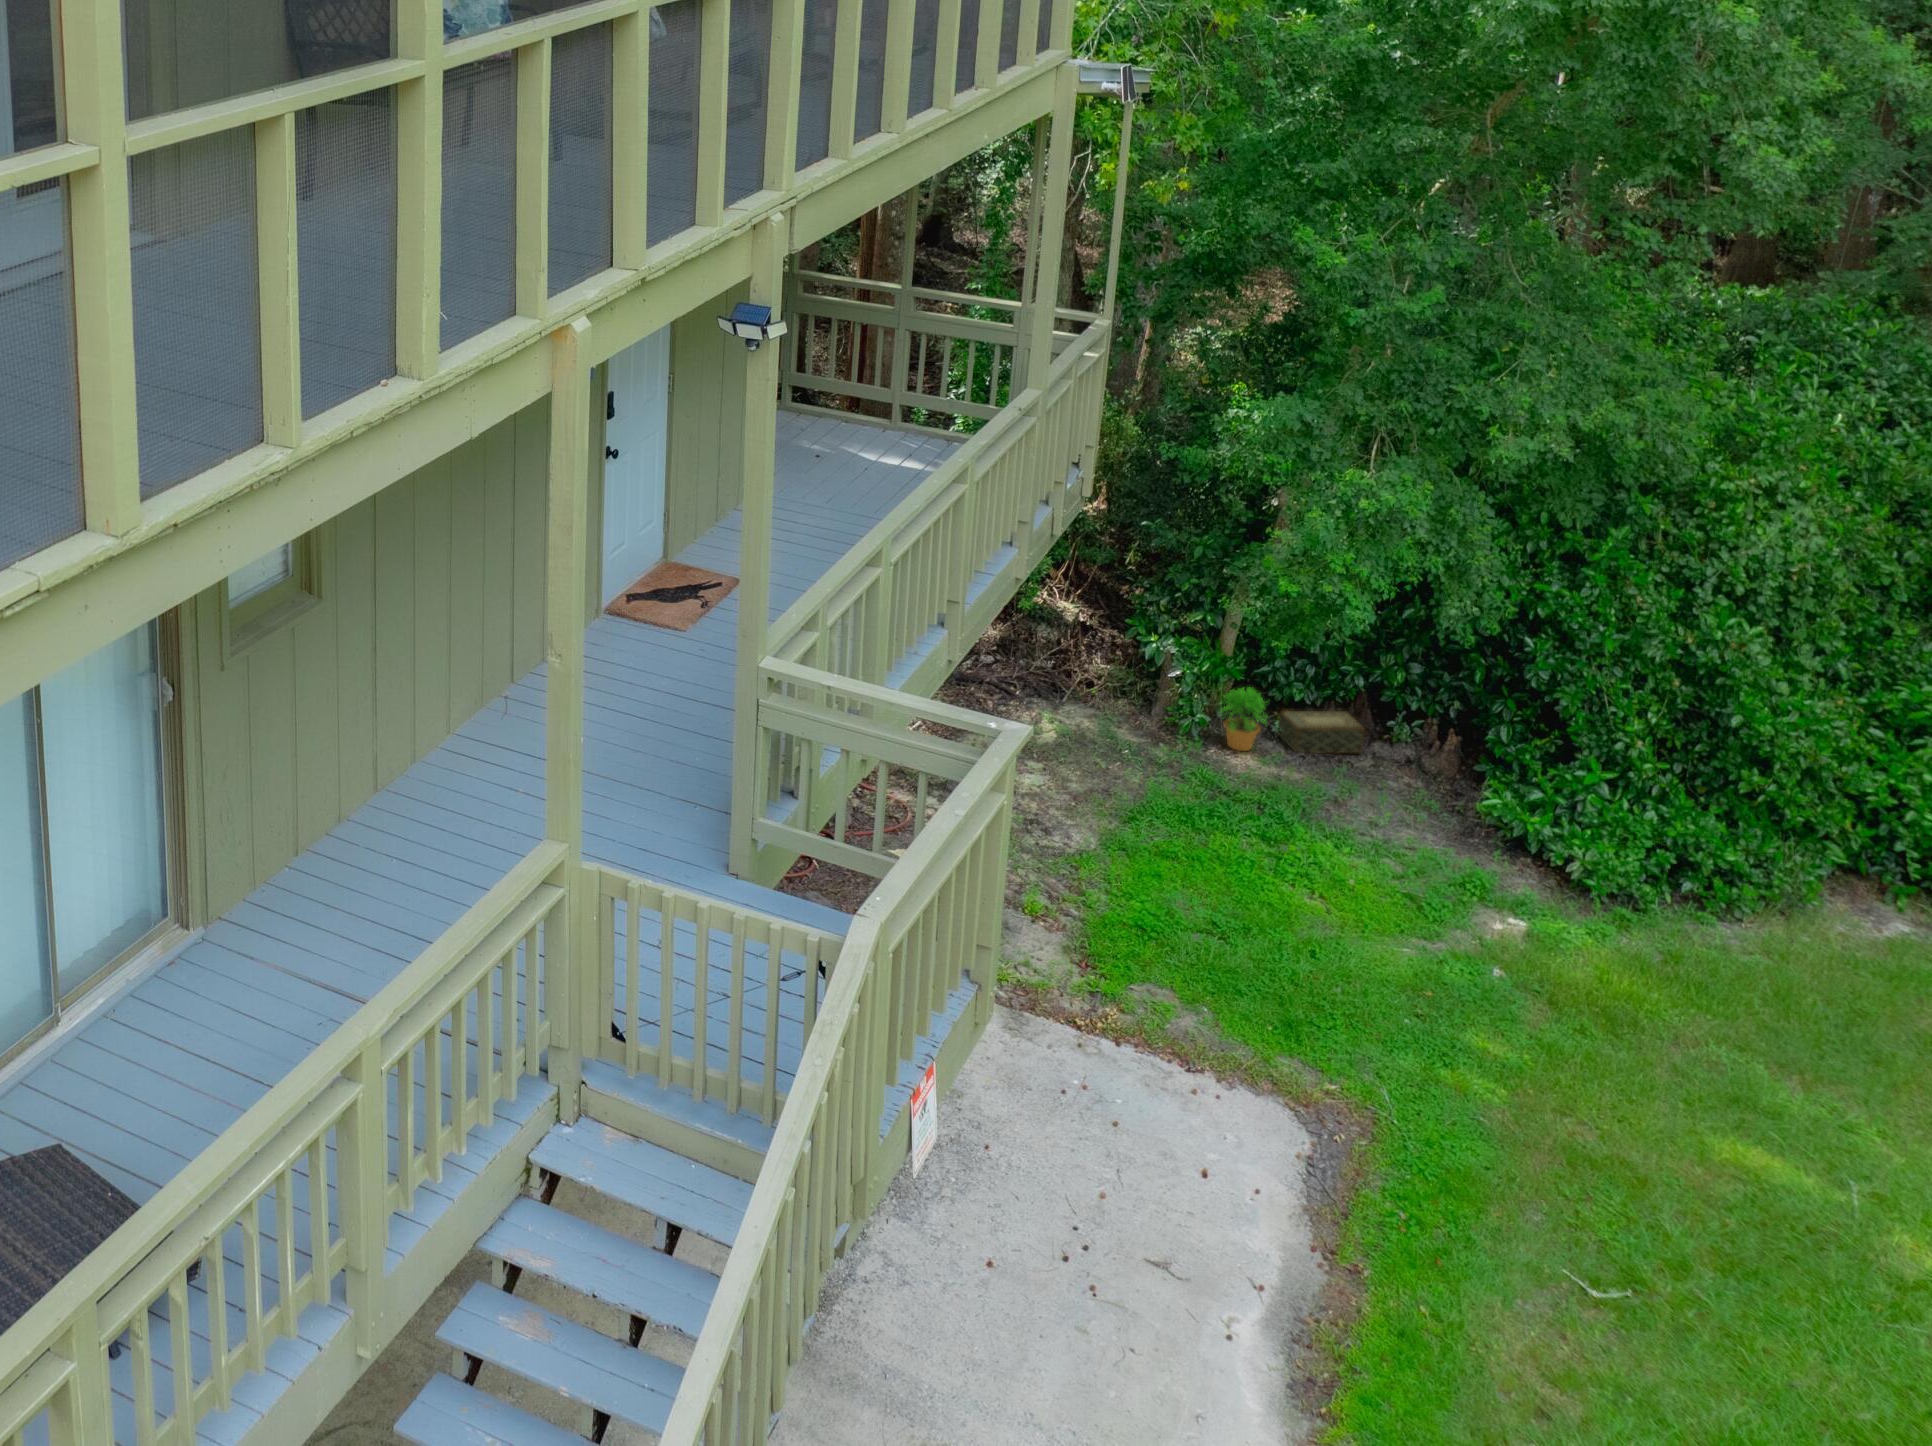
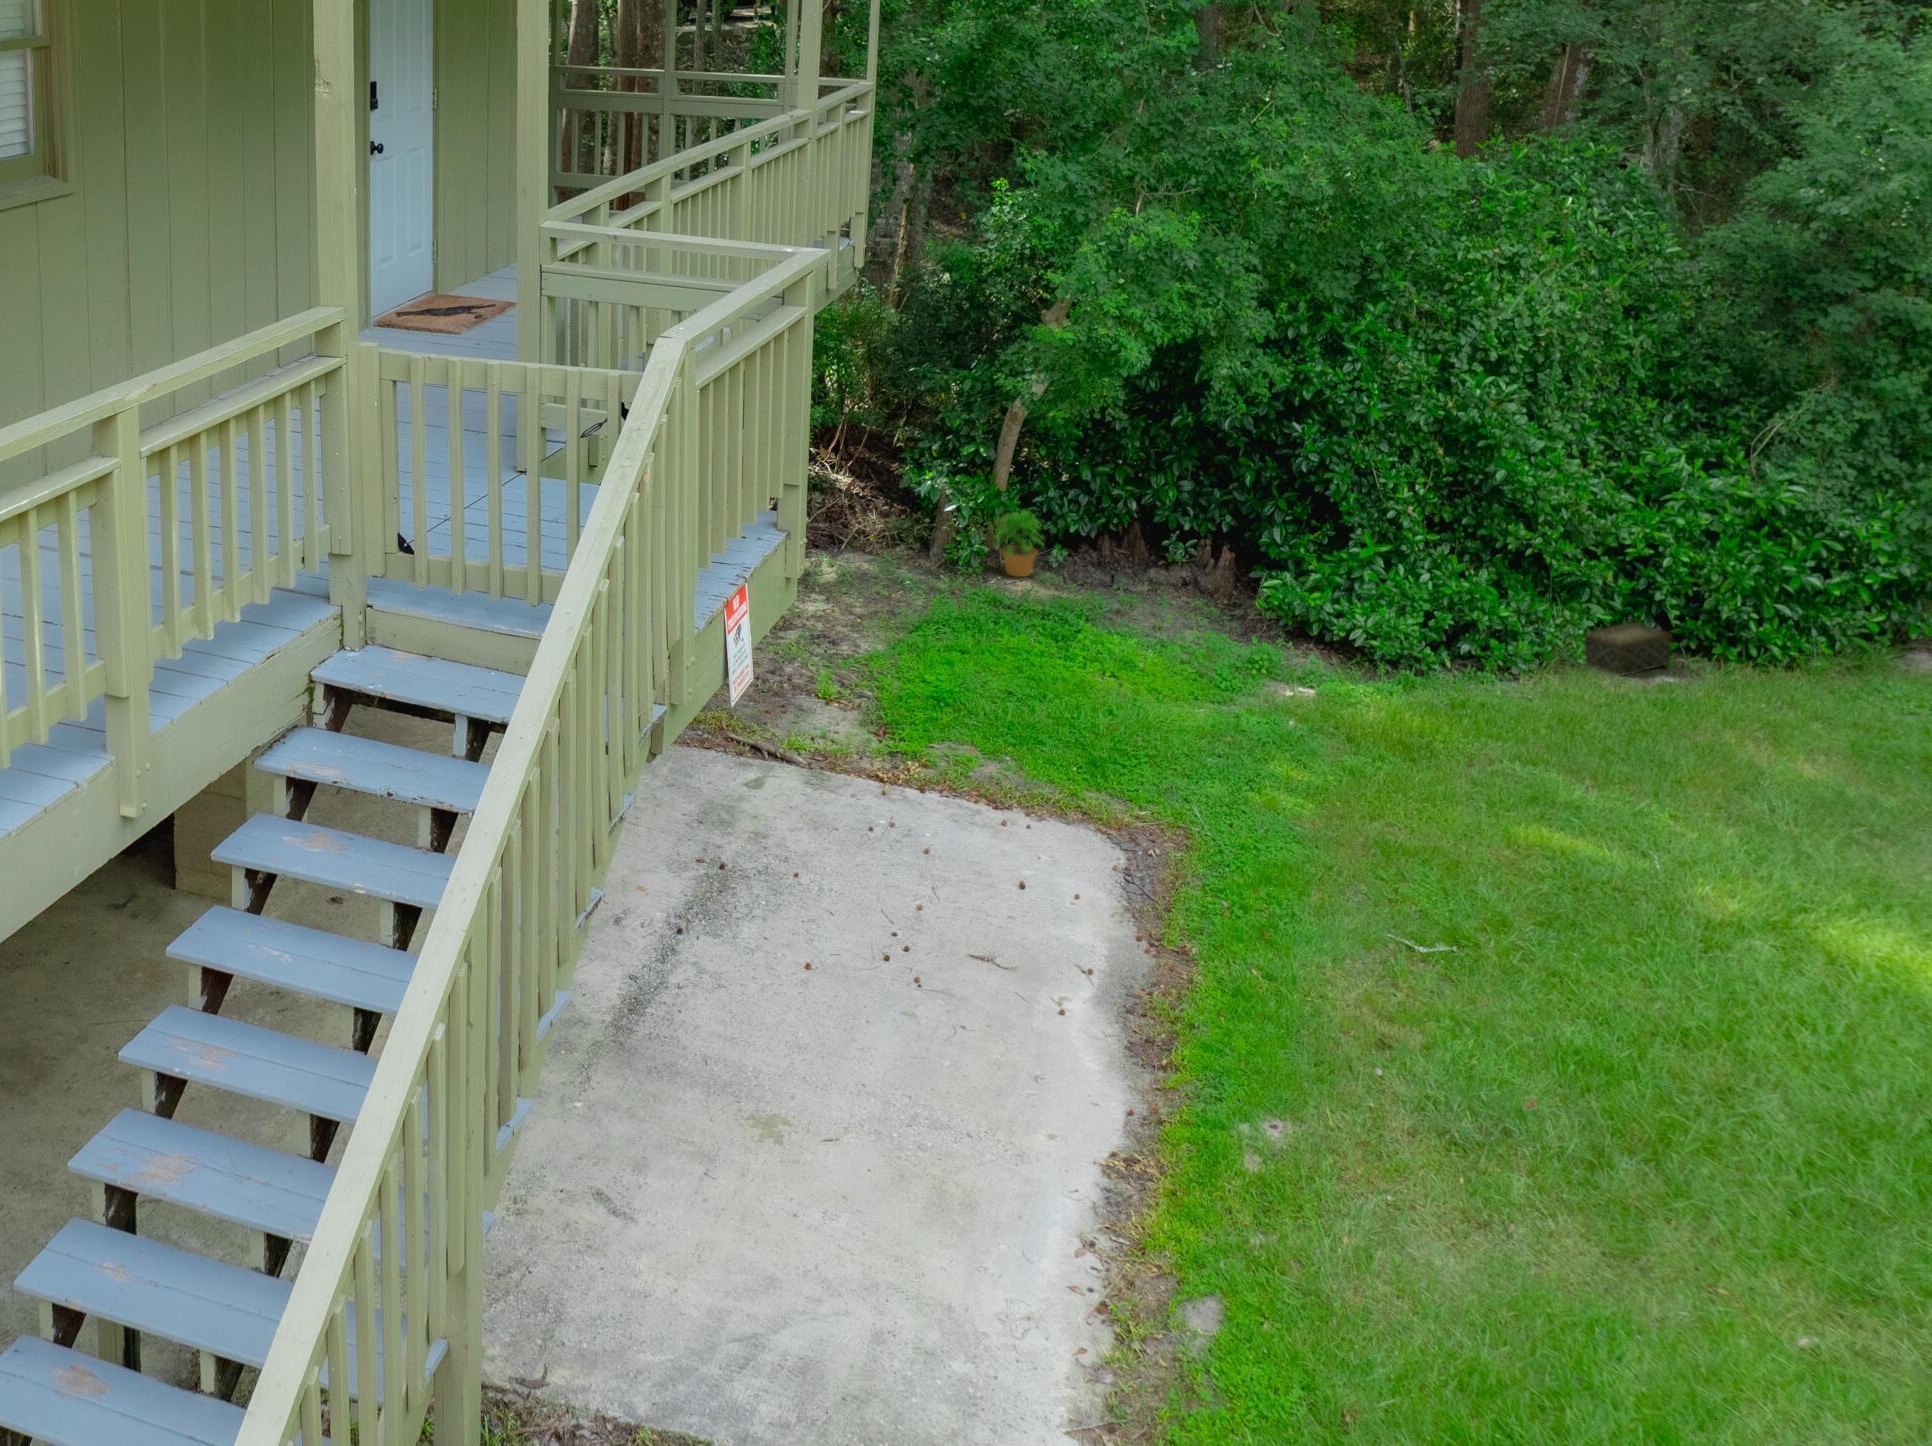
woven basket: present [1278,711,1365,753] -> present [1584,622,1672,675]

